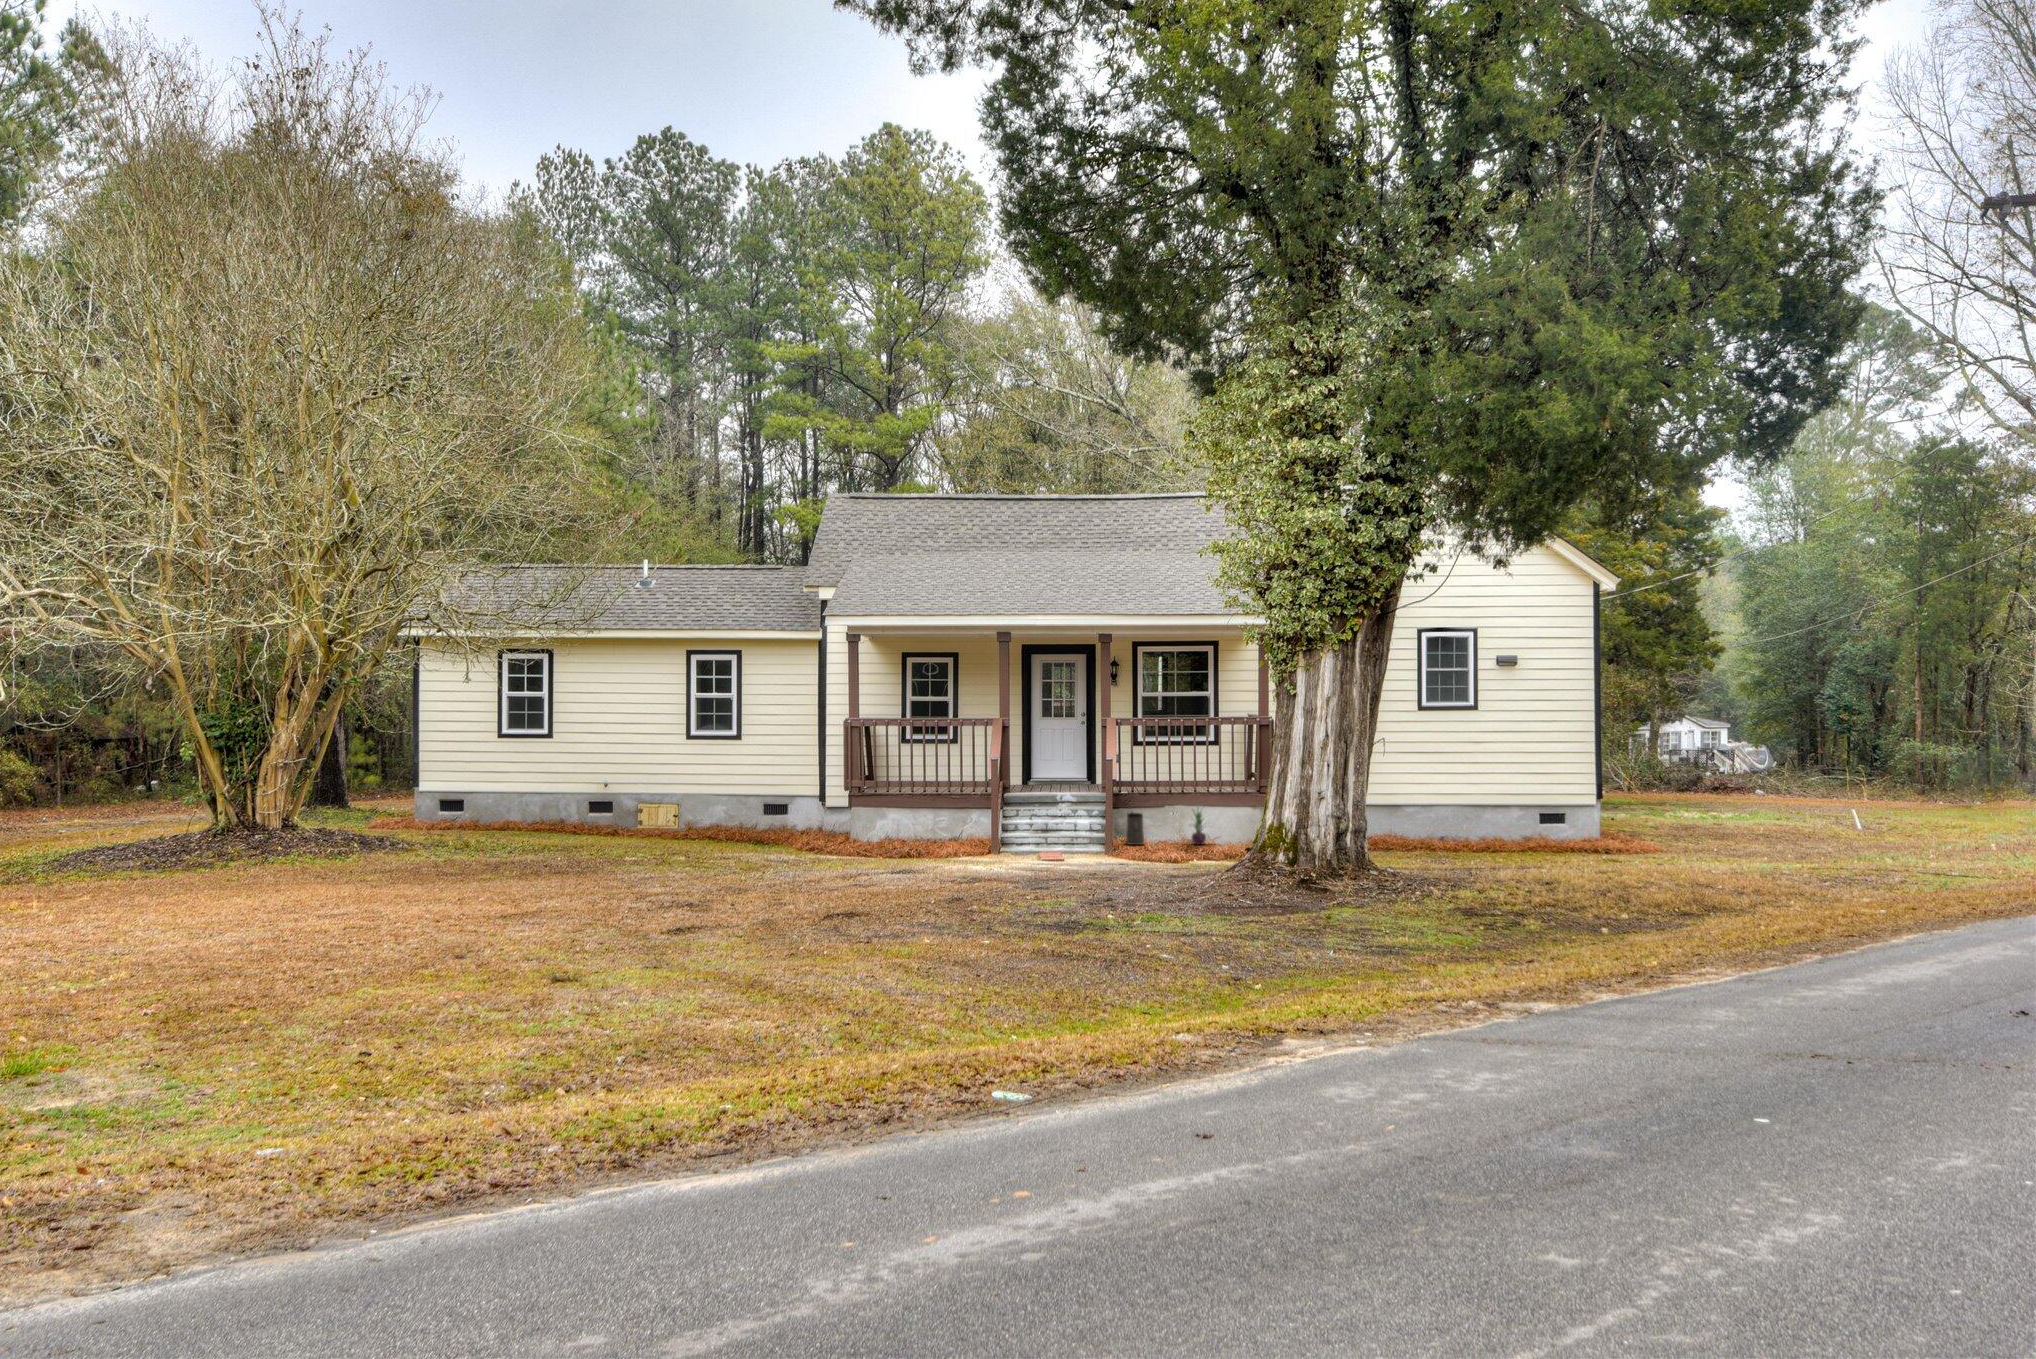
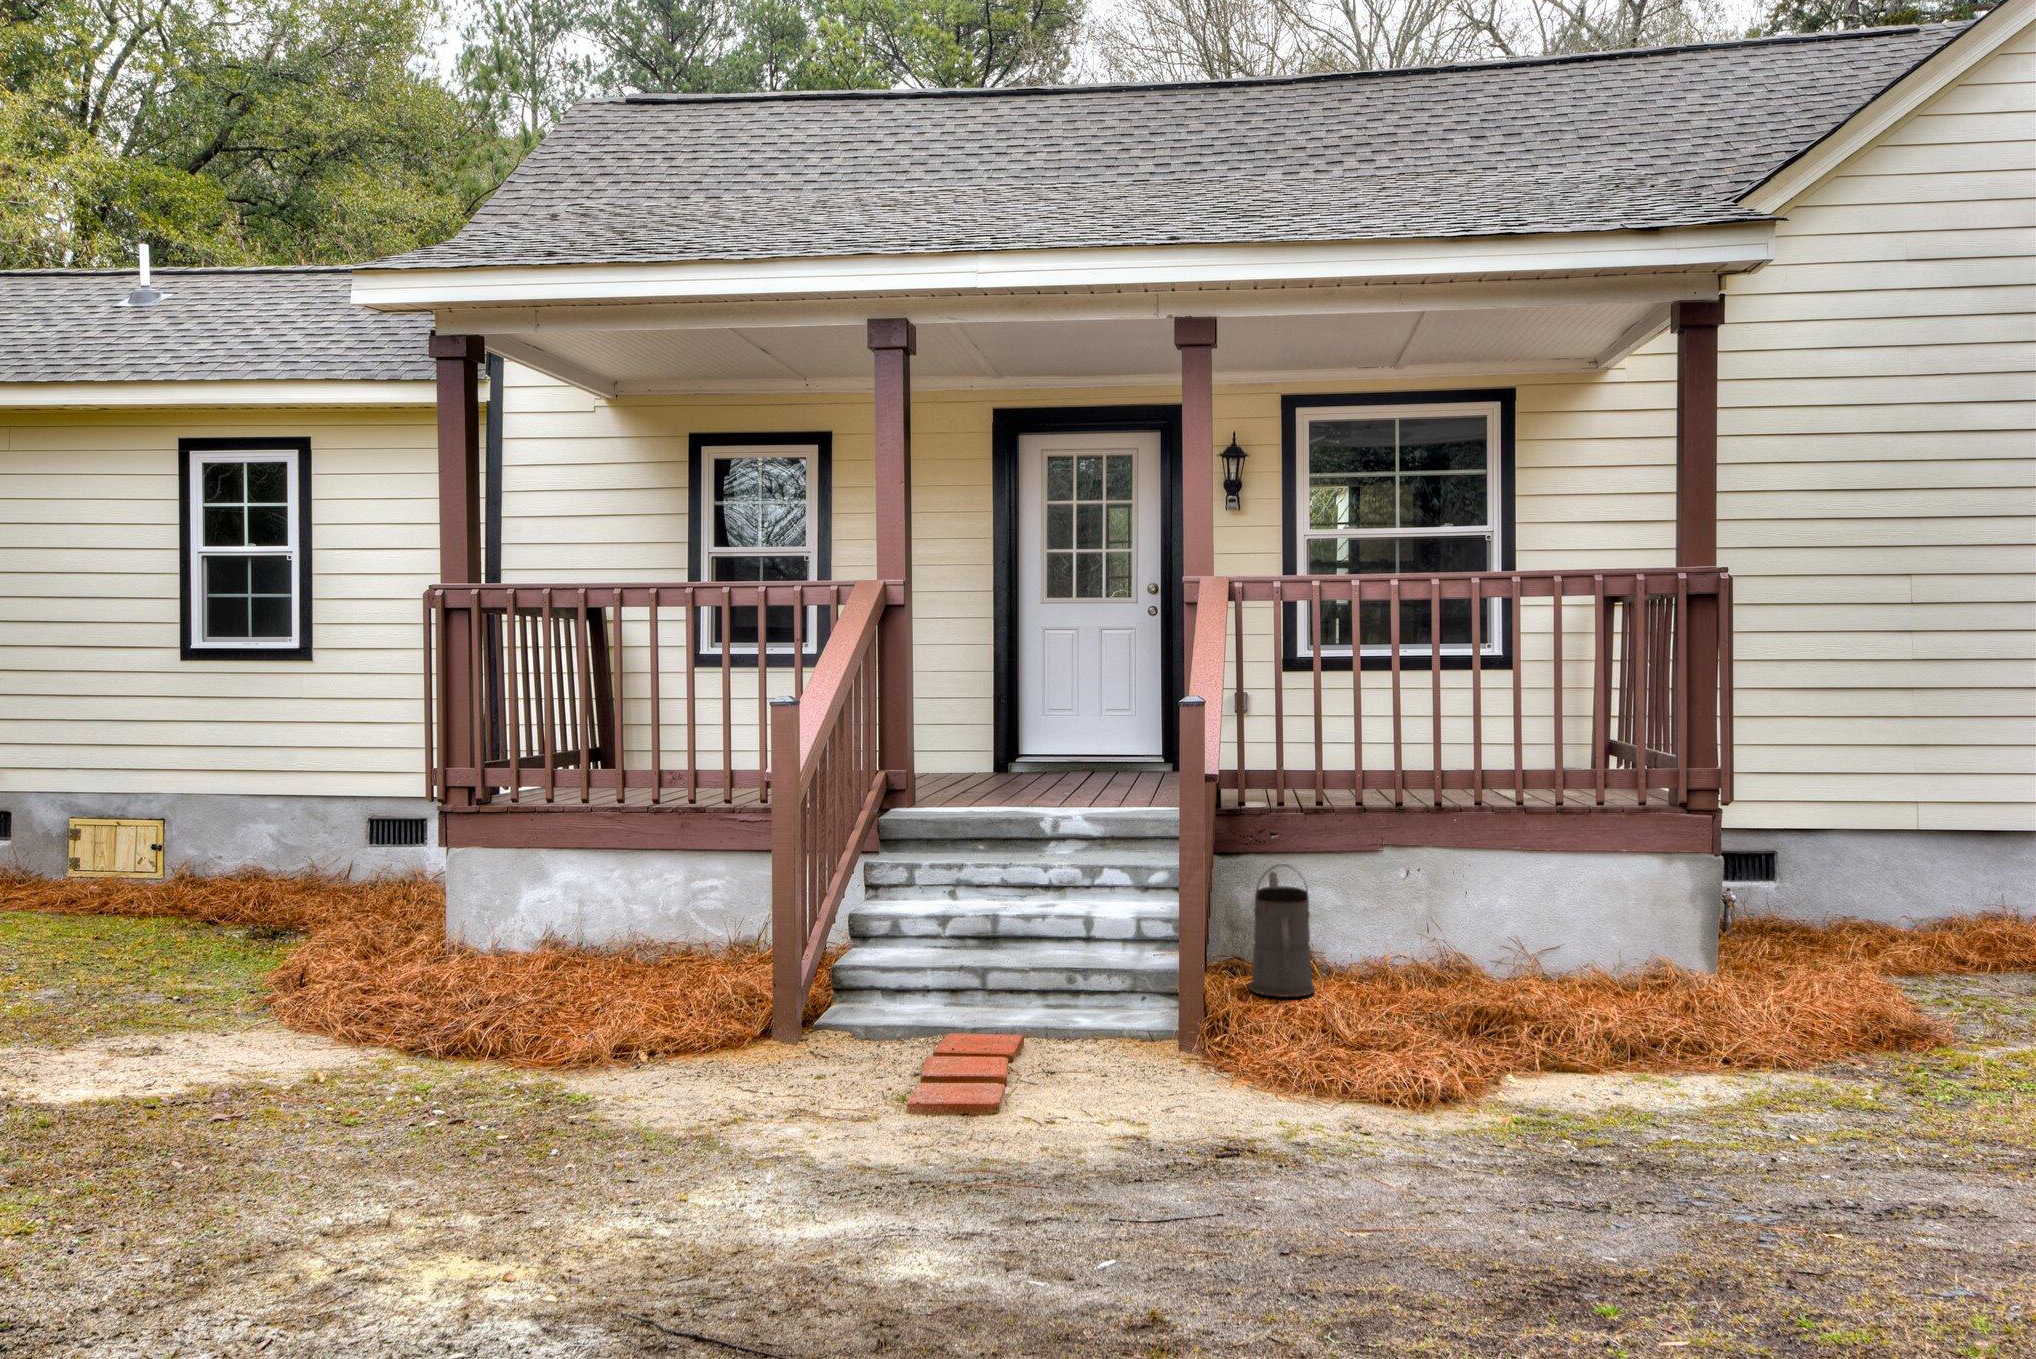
decorative plant: present [1189,806,1206,845] -> none [1419,858,1562,994]

